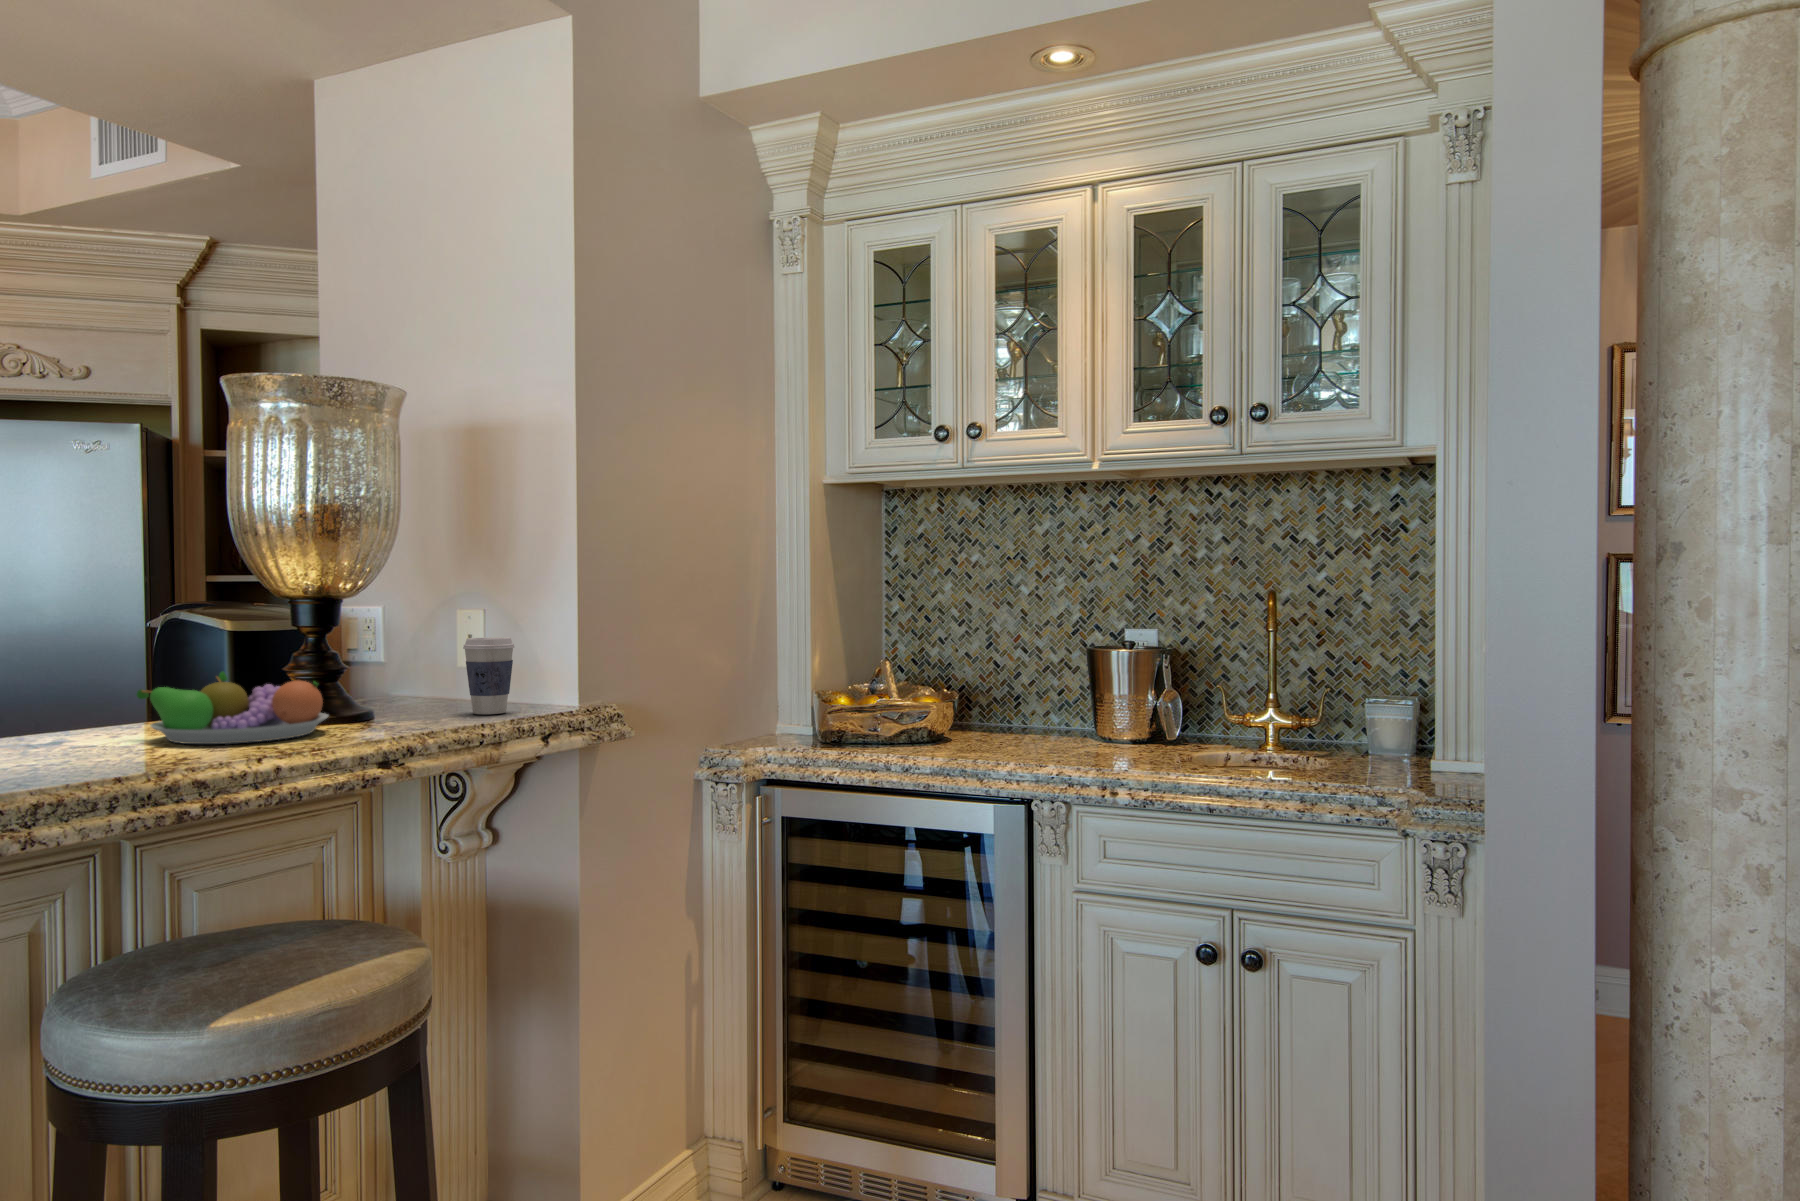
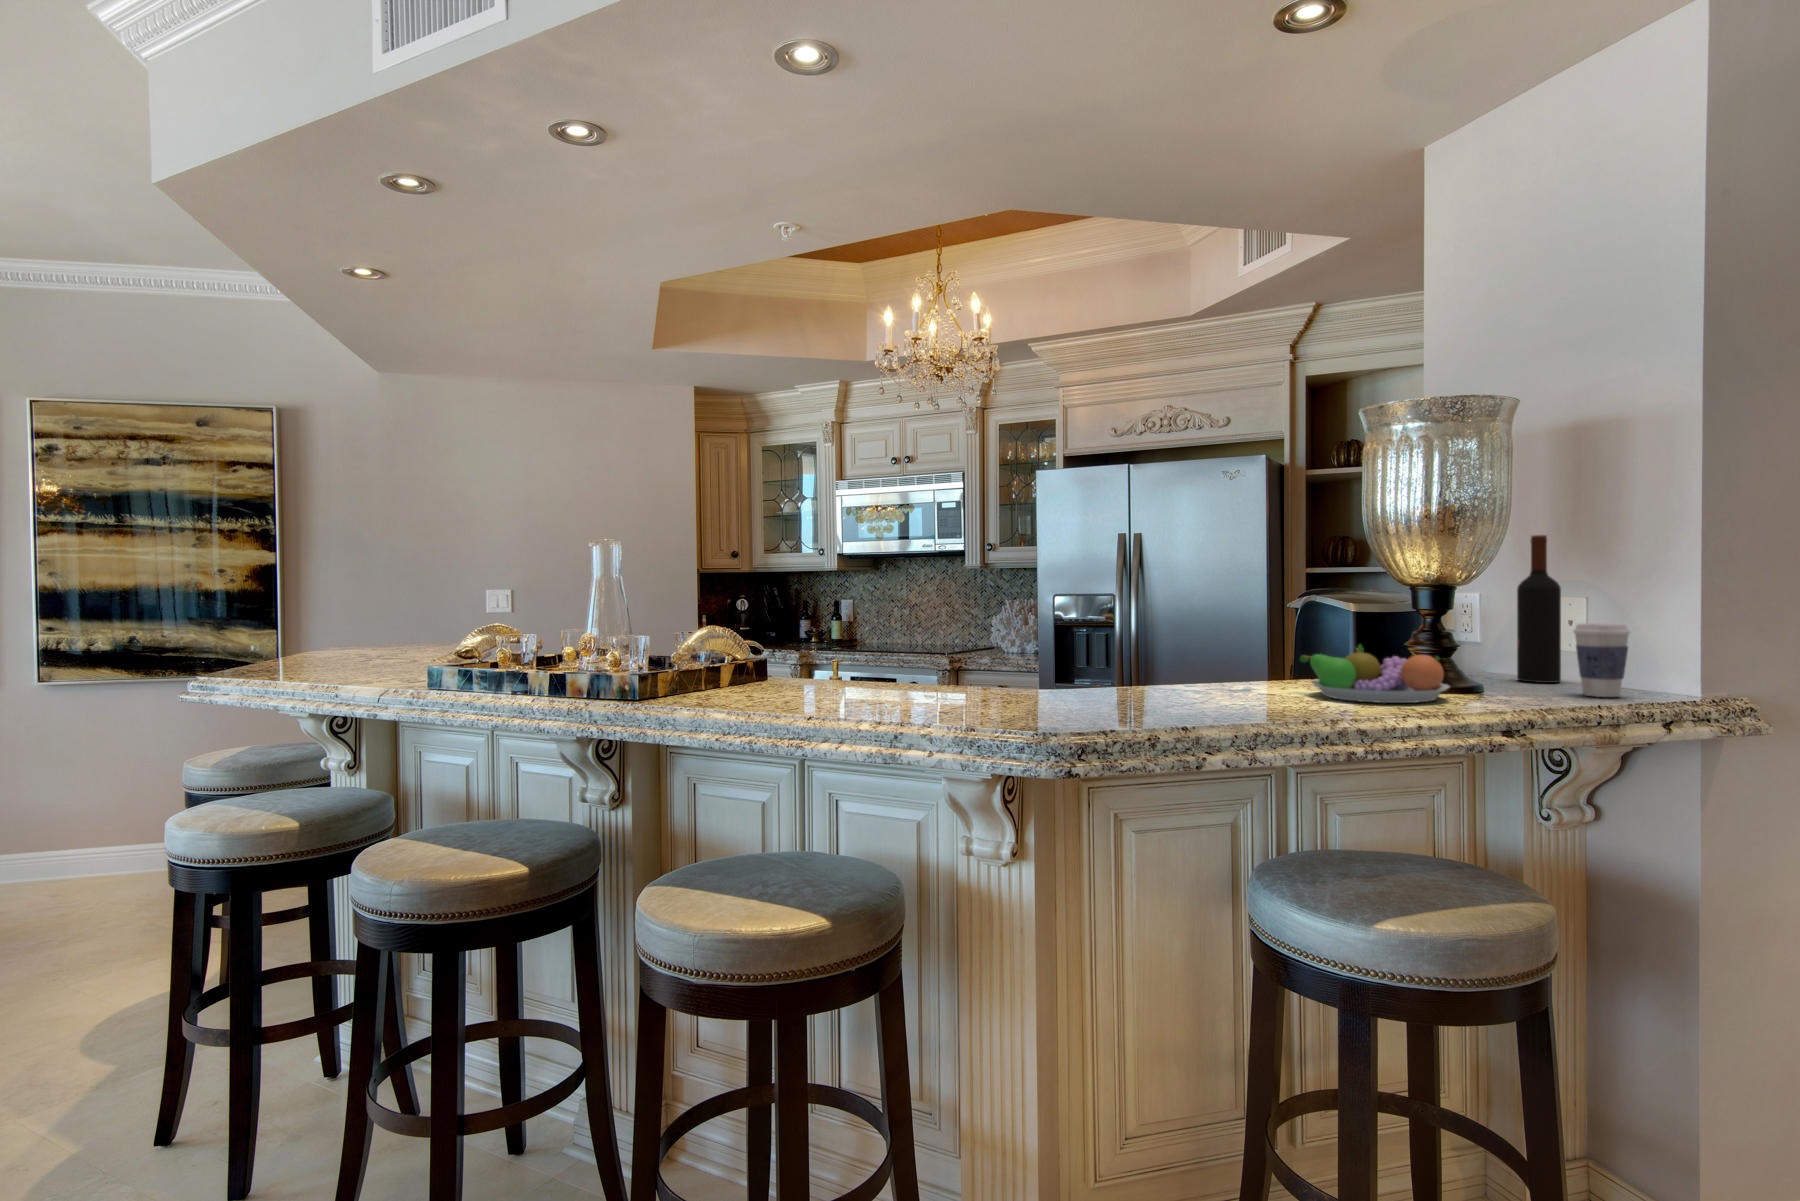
wine bottle: none [417,544,460,704] -> present [1517,535,1561,683]

